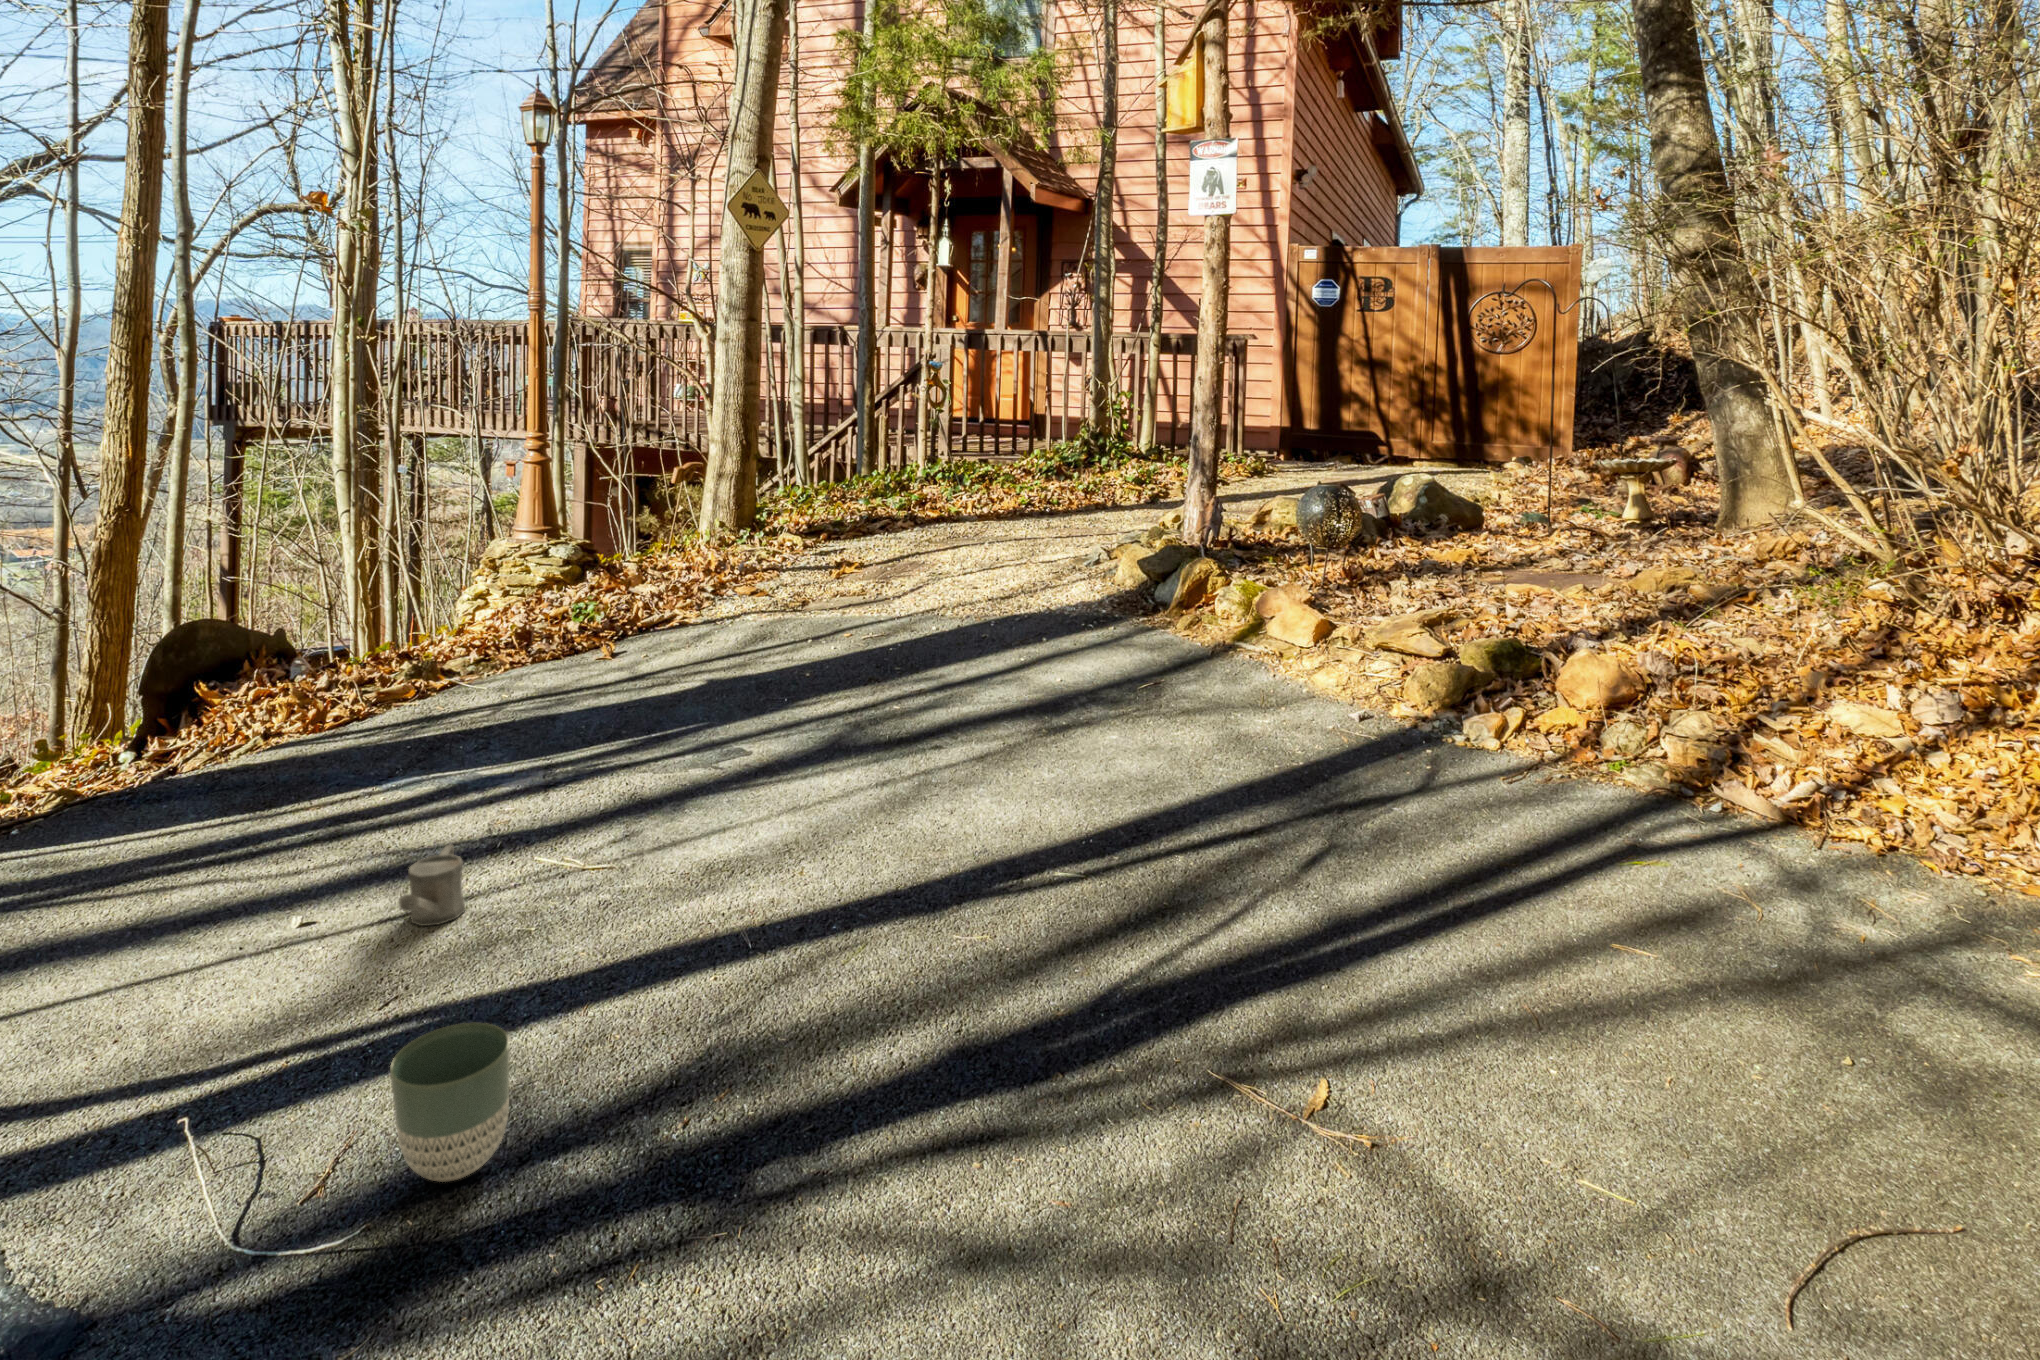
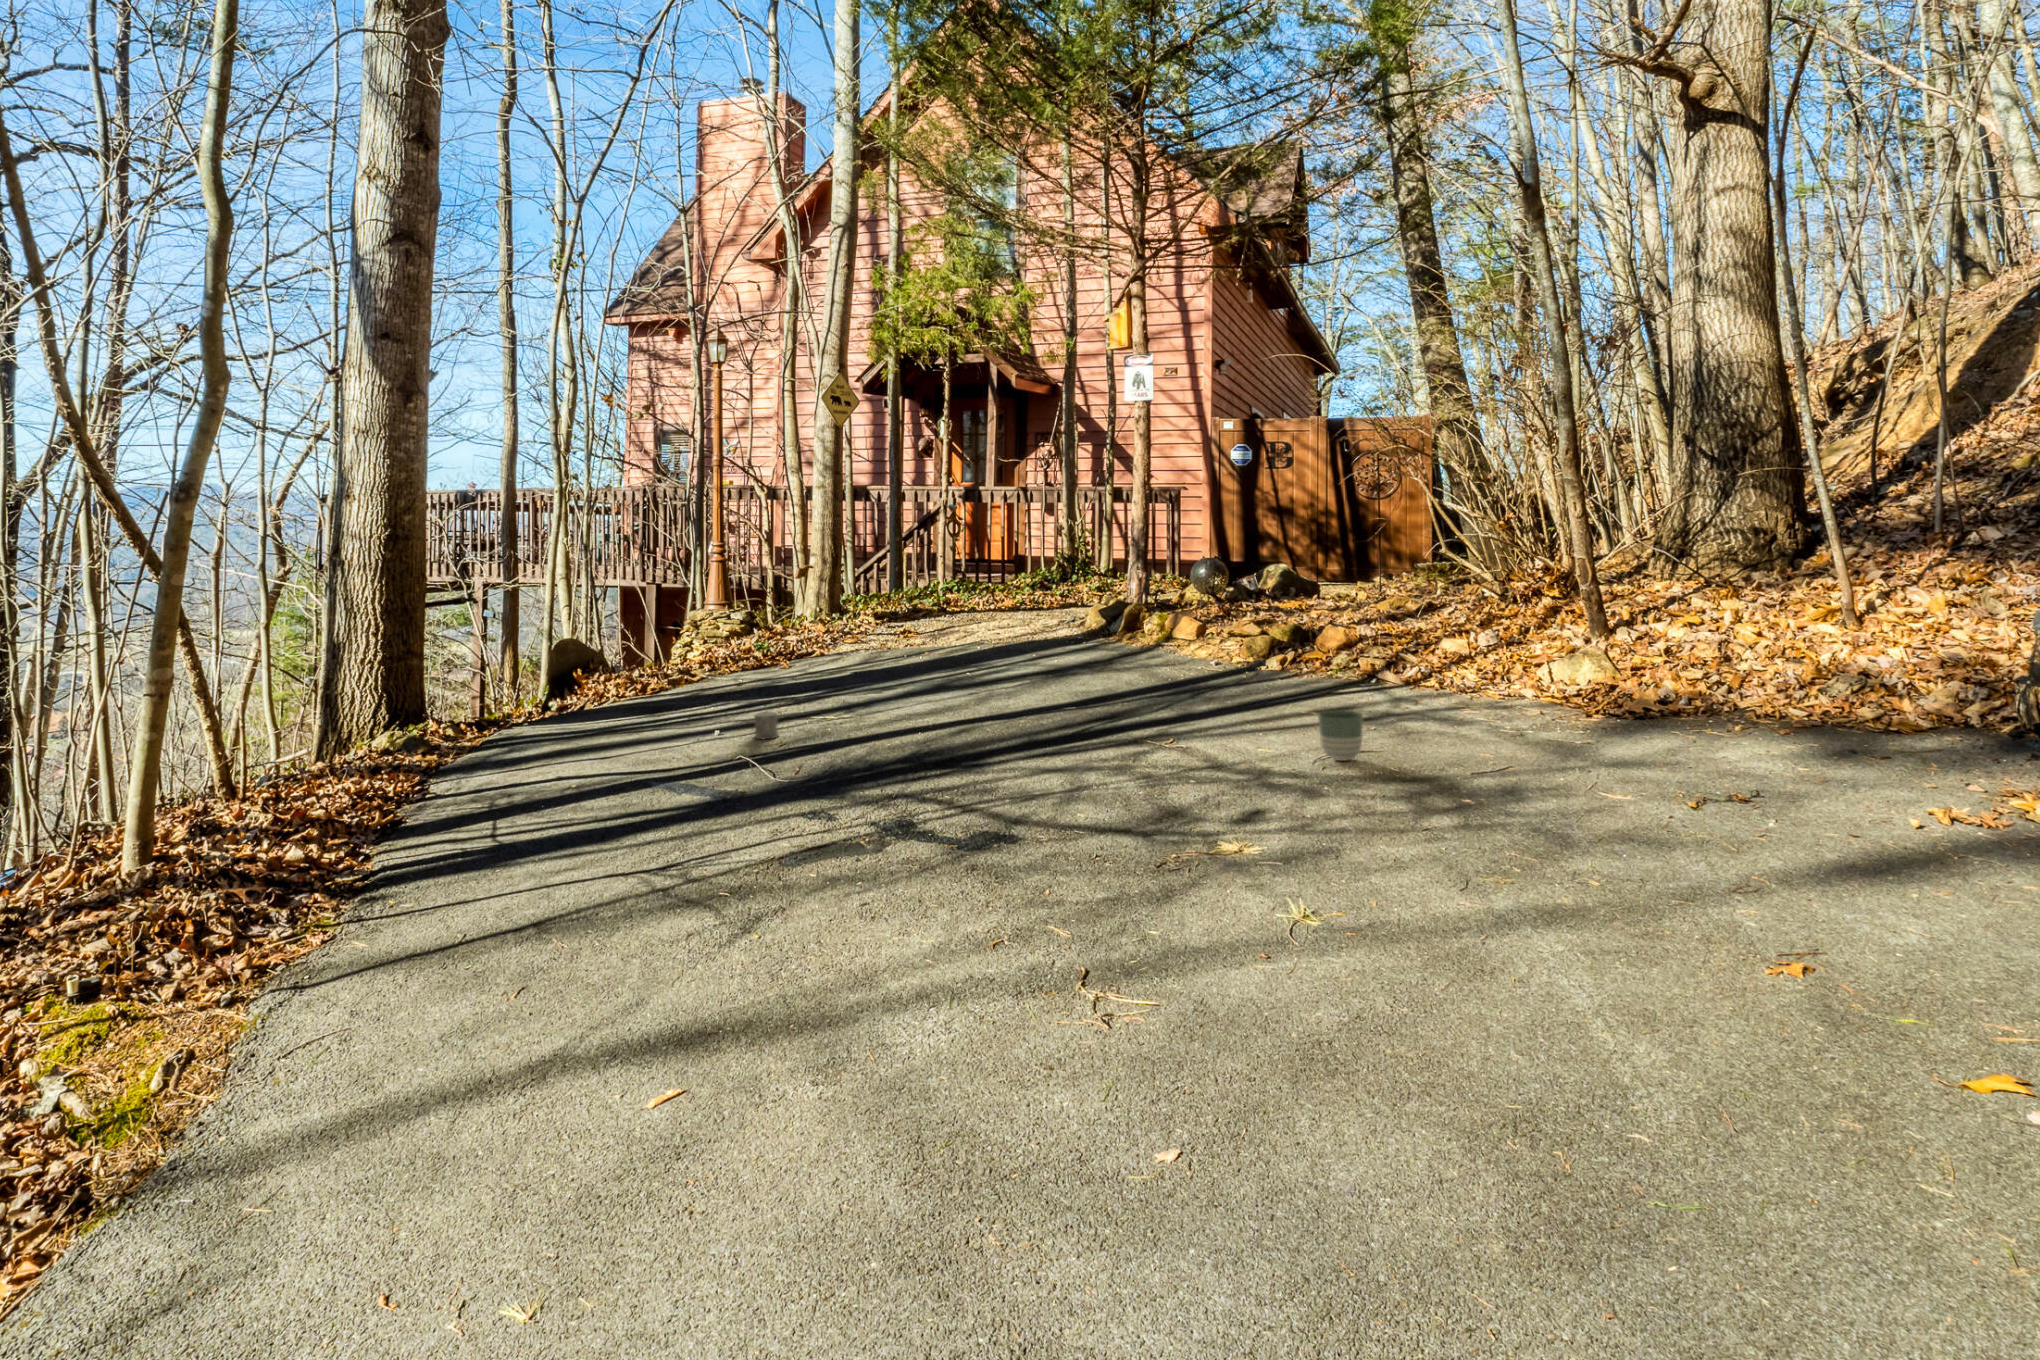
planter: present [390,1023,510,1182] -> present [1318,710,1363,761]

